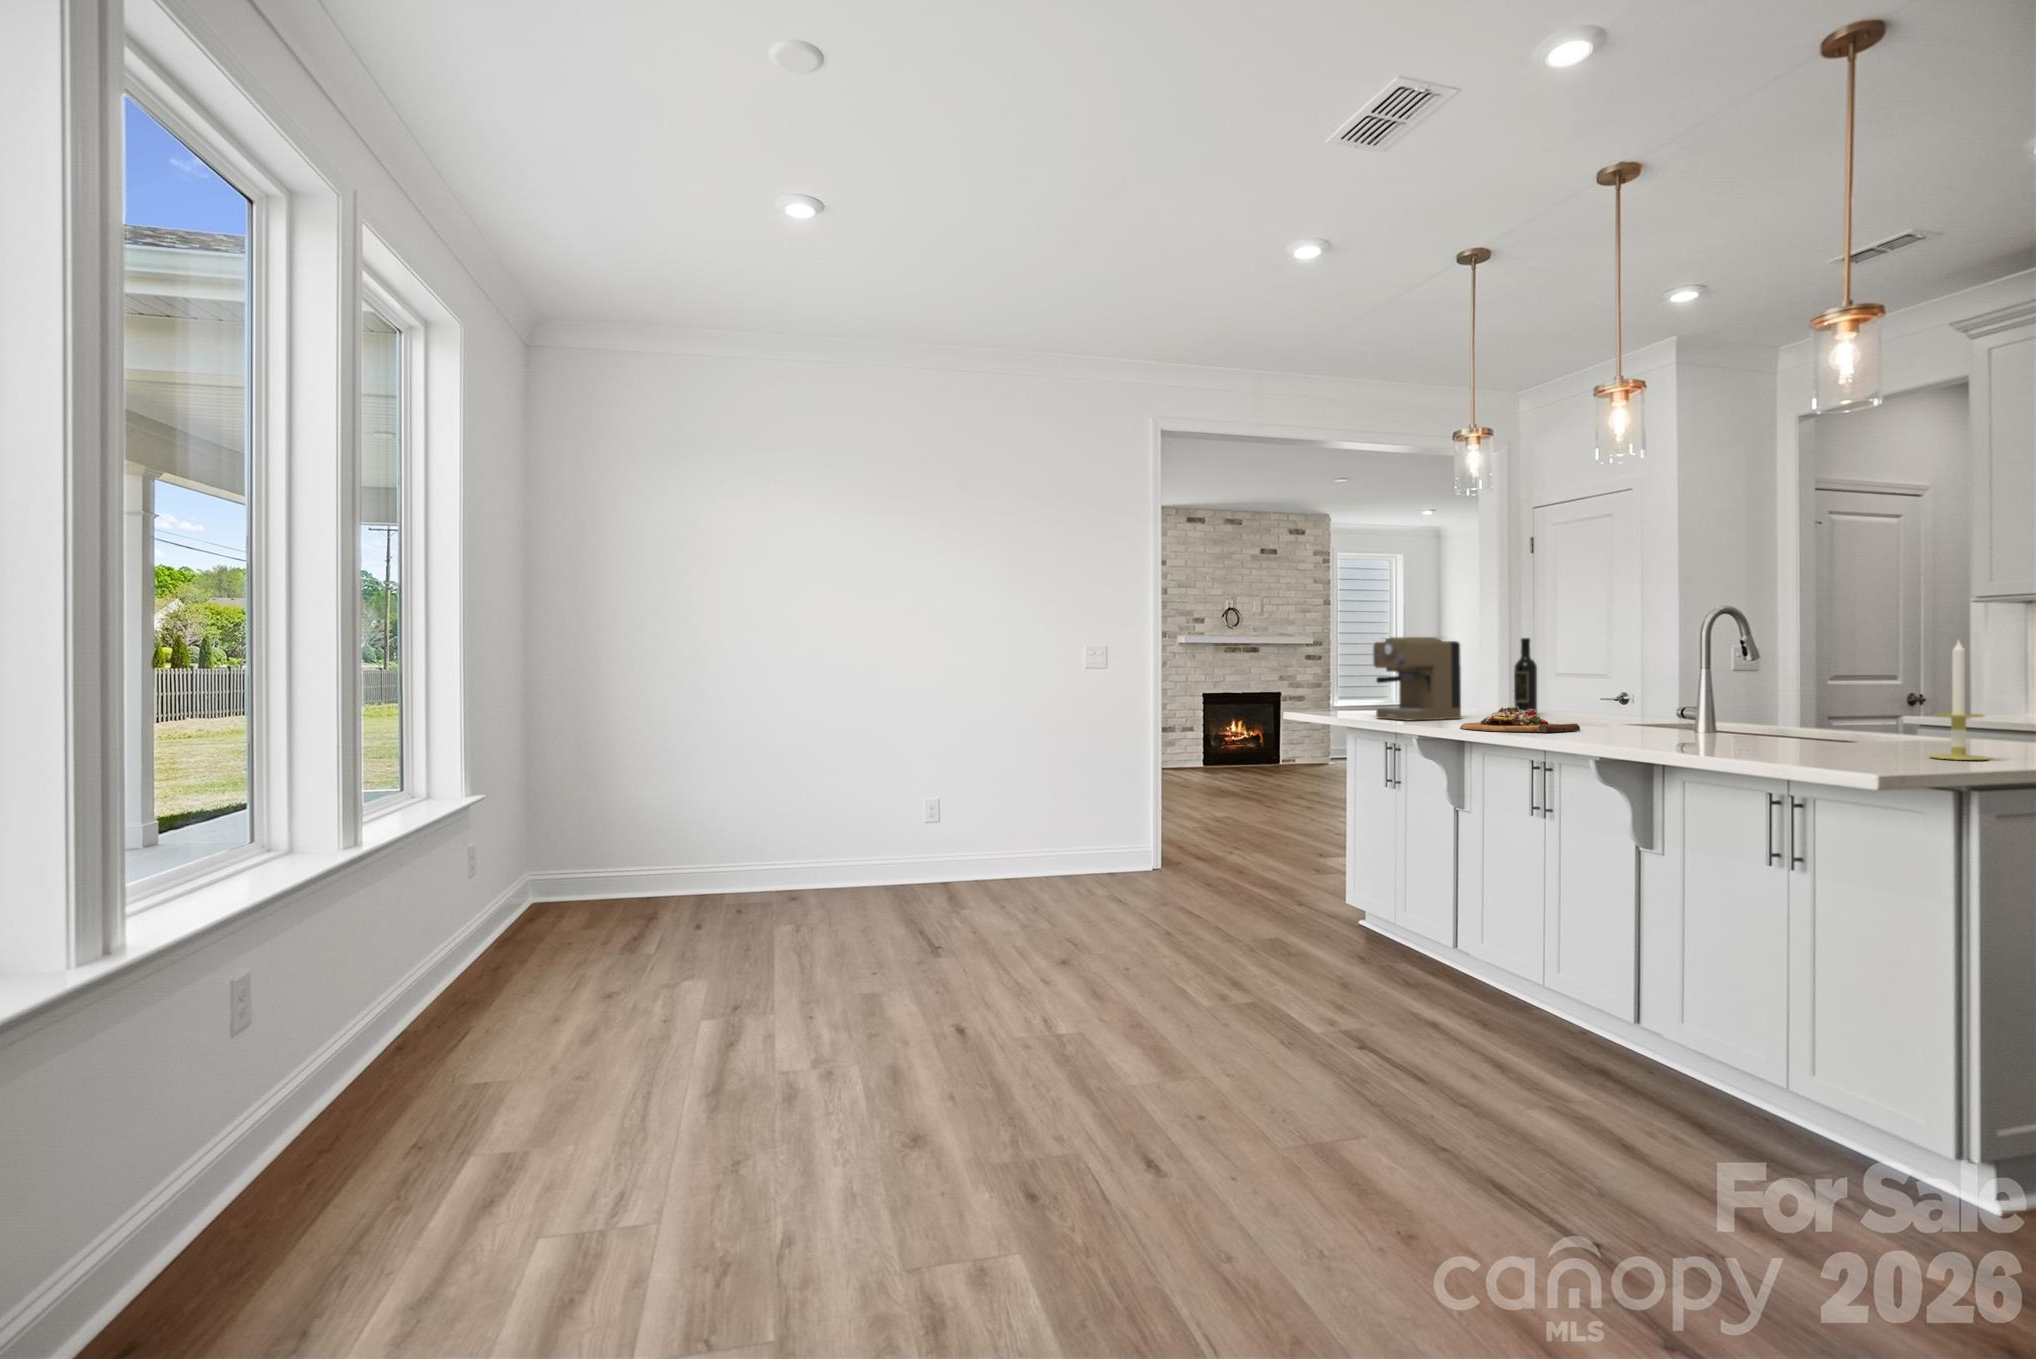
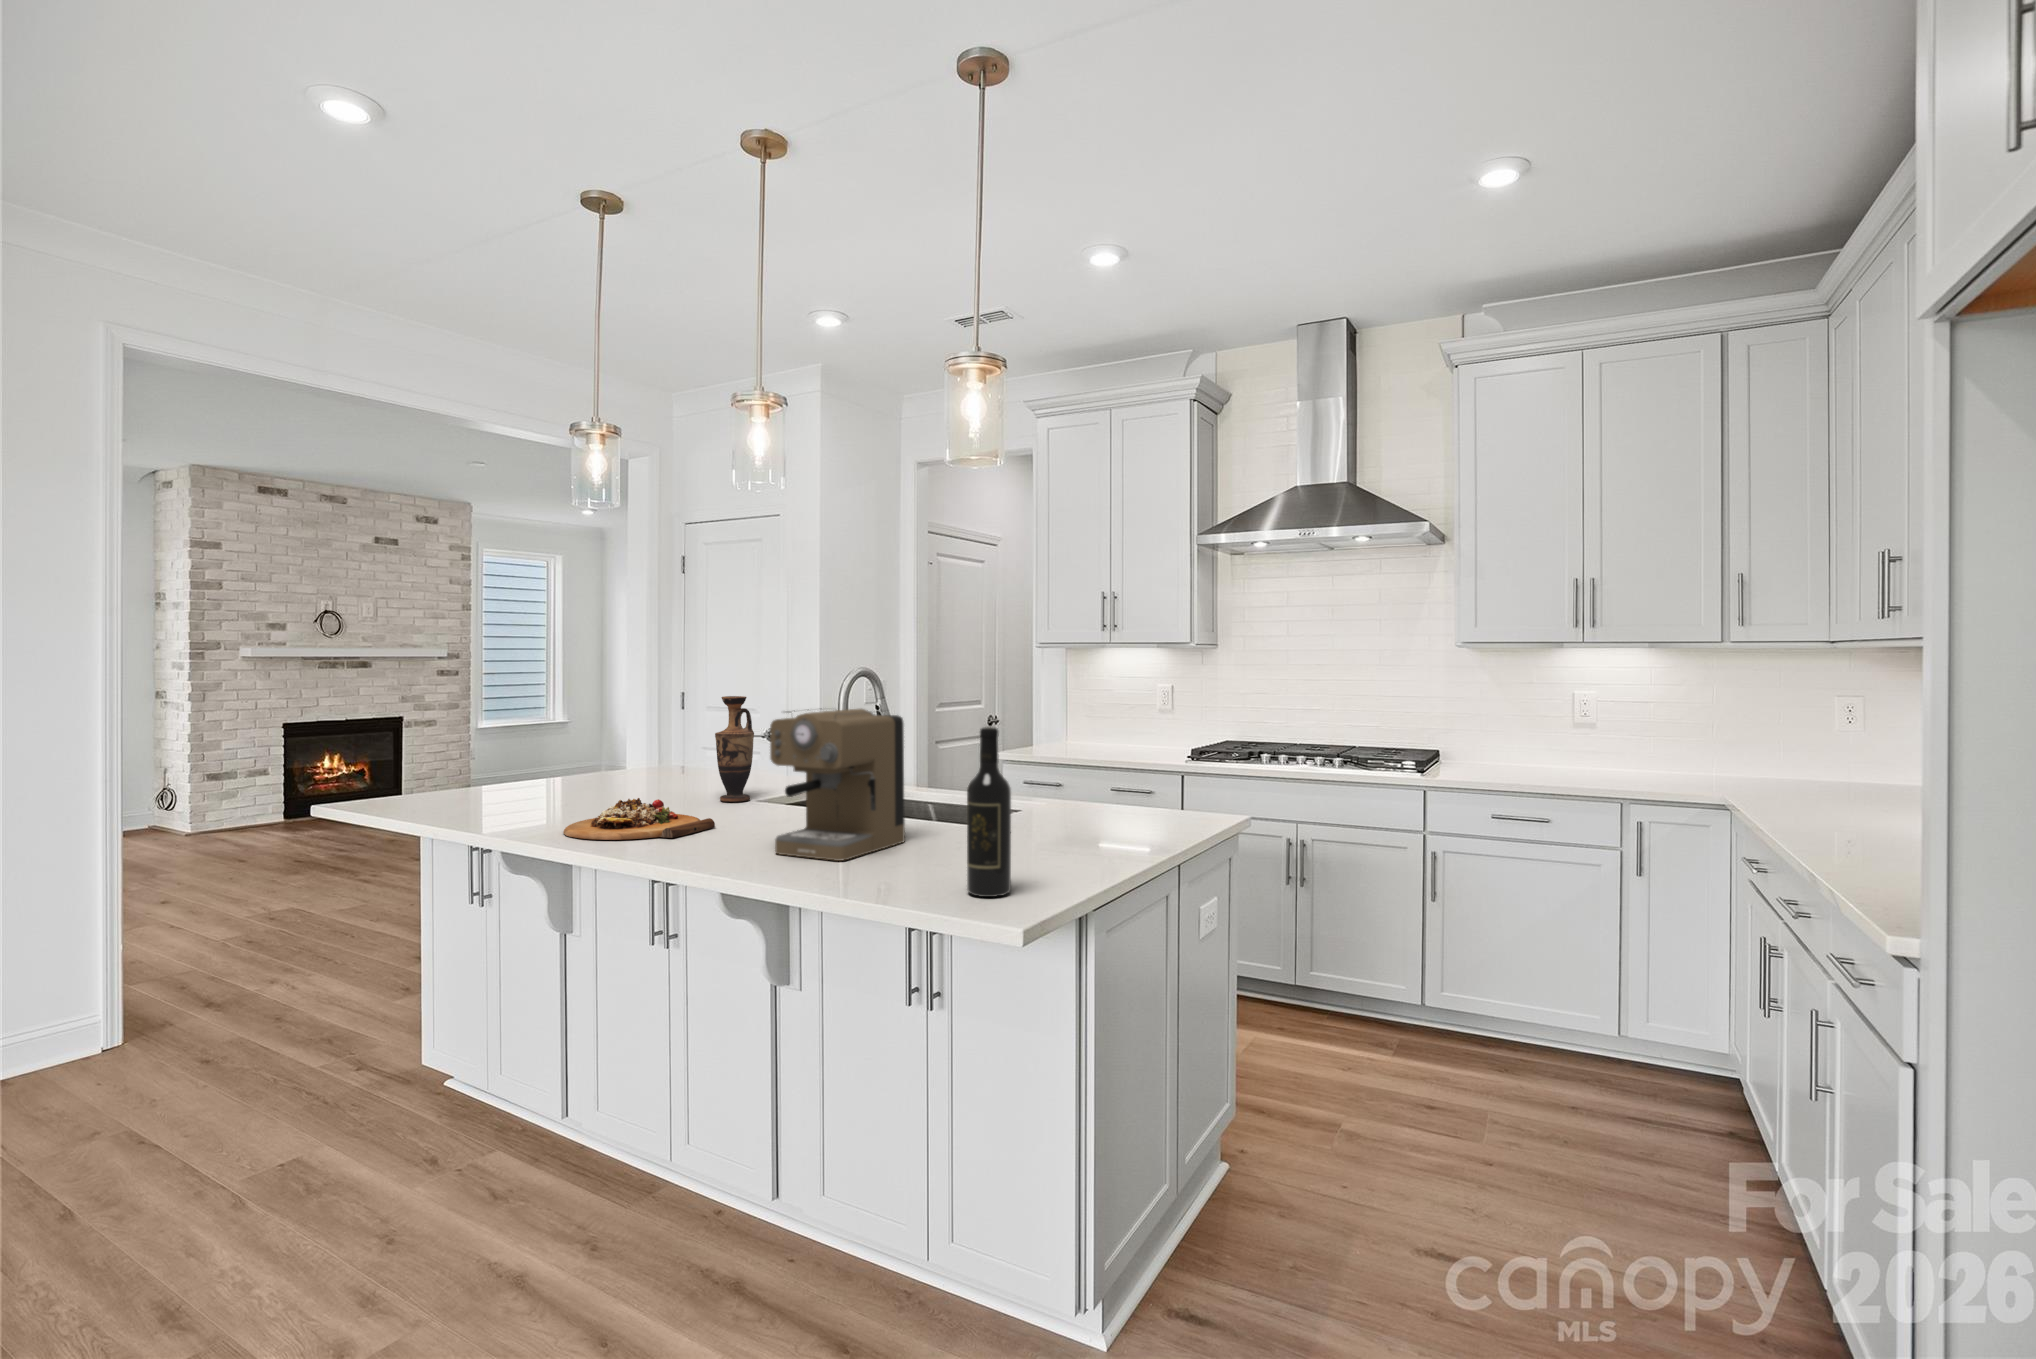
vase: none [1577,636,1613,723] -> present [715,696,754,802]
coffee maker: present [1373,637,1461,720] -> present [770,709,905,861]
wine bottle: present [1514,638,1537,712] -> present [967,727,1011,897]
candle: present [1930,641,1988,760] -> none [1059,733,1107,868]

